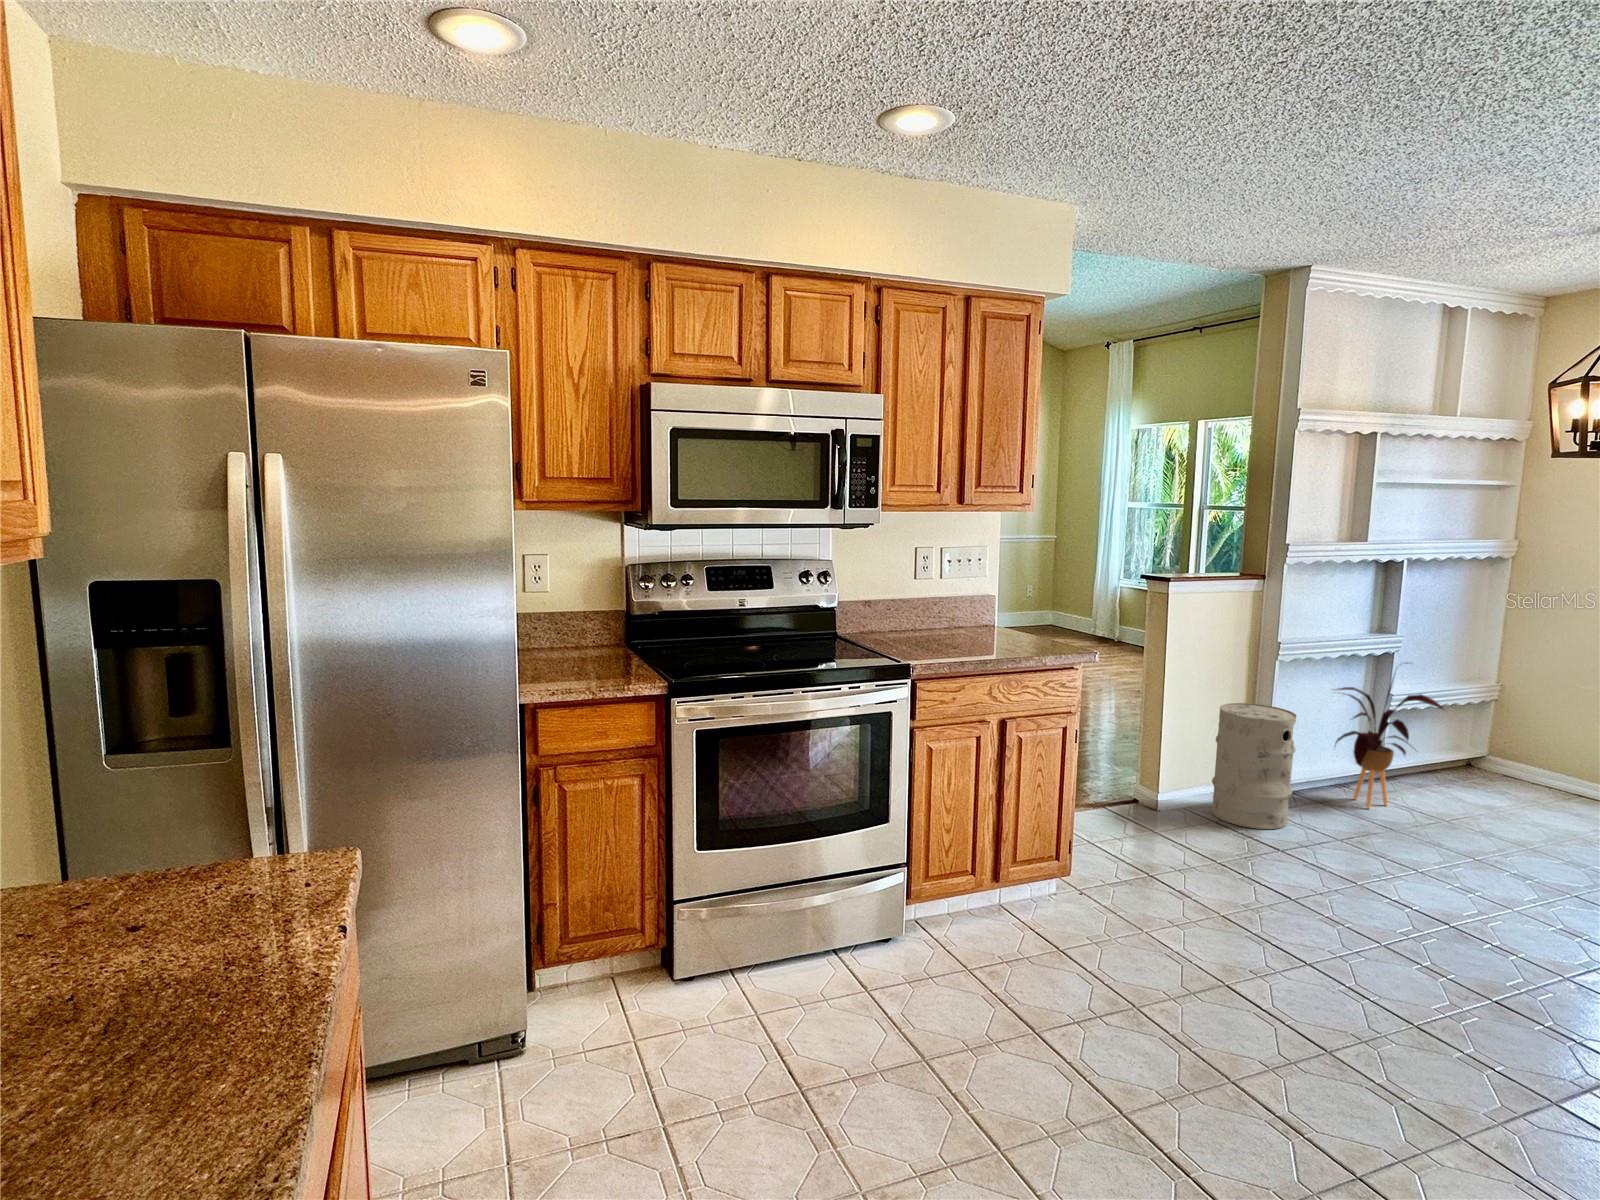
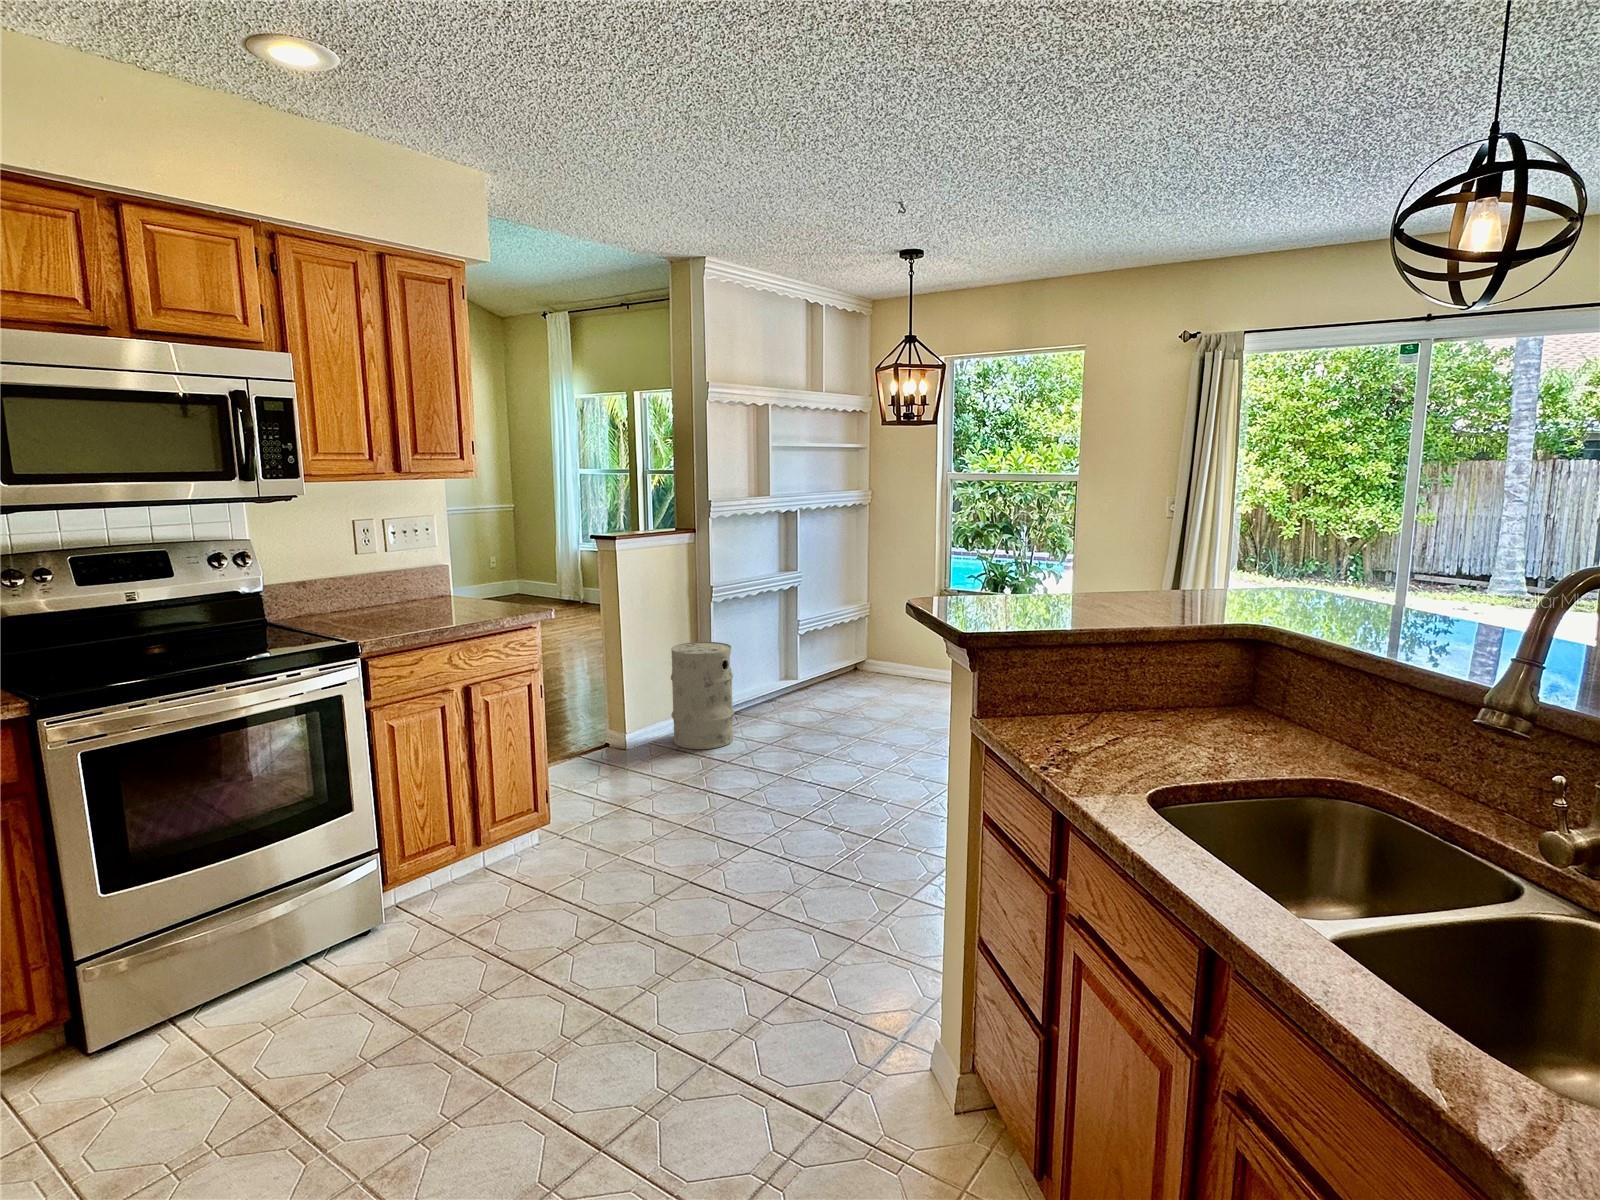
house plant: present [1336,663,1443,808] -> none [756,592,835,715]

